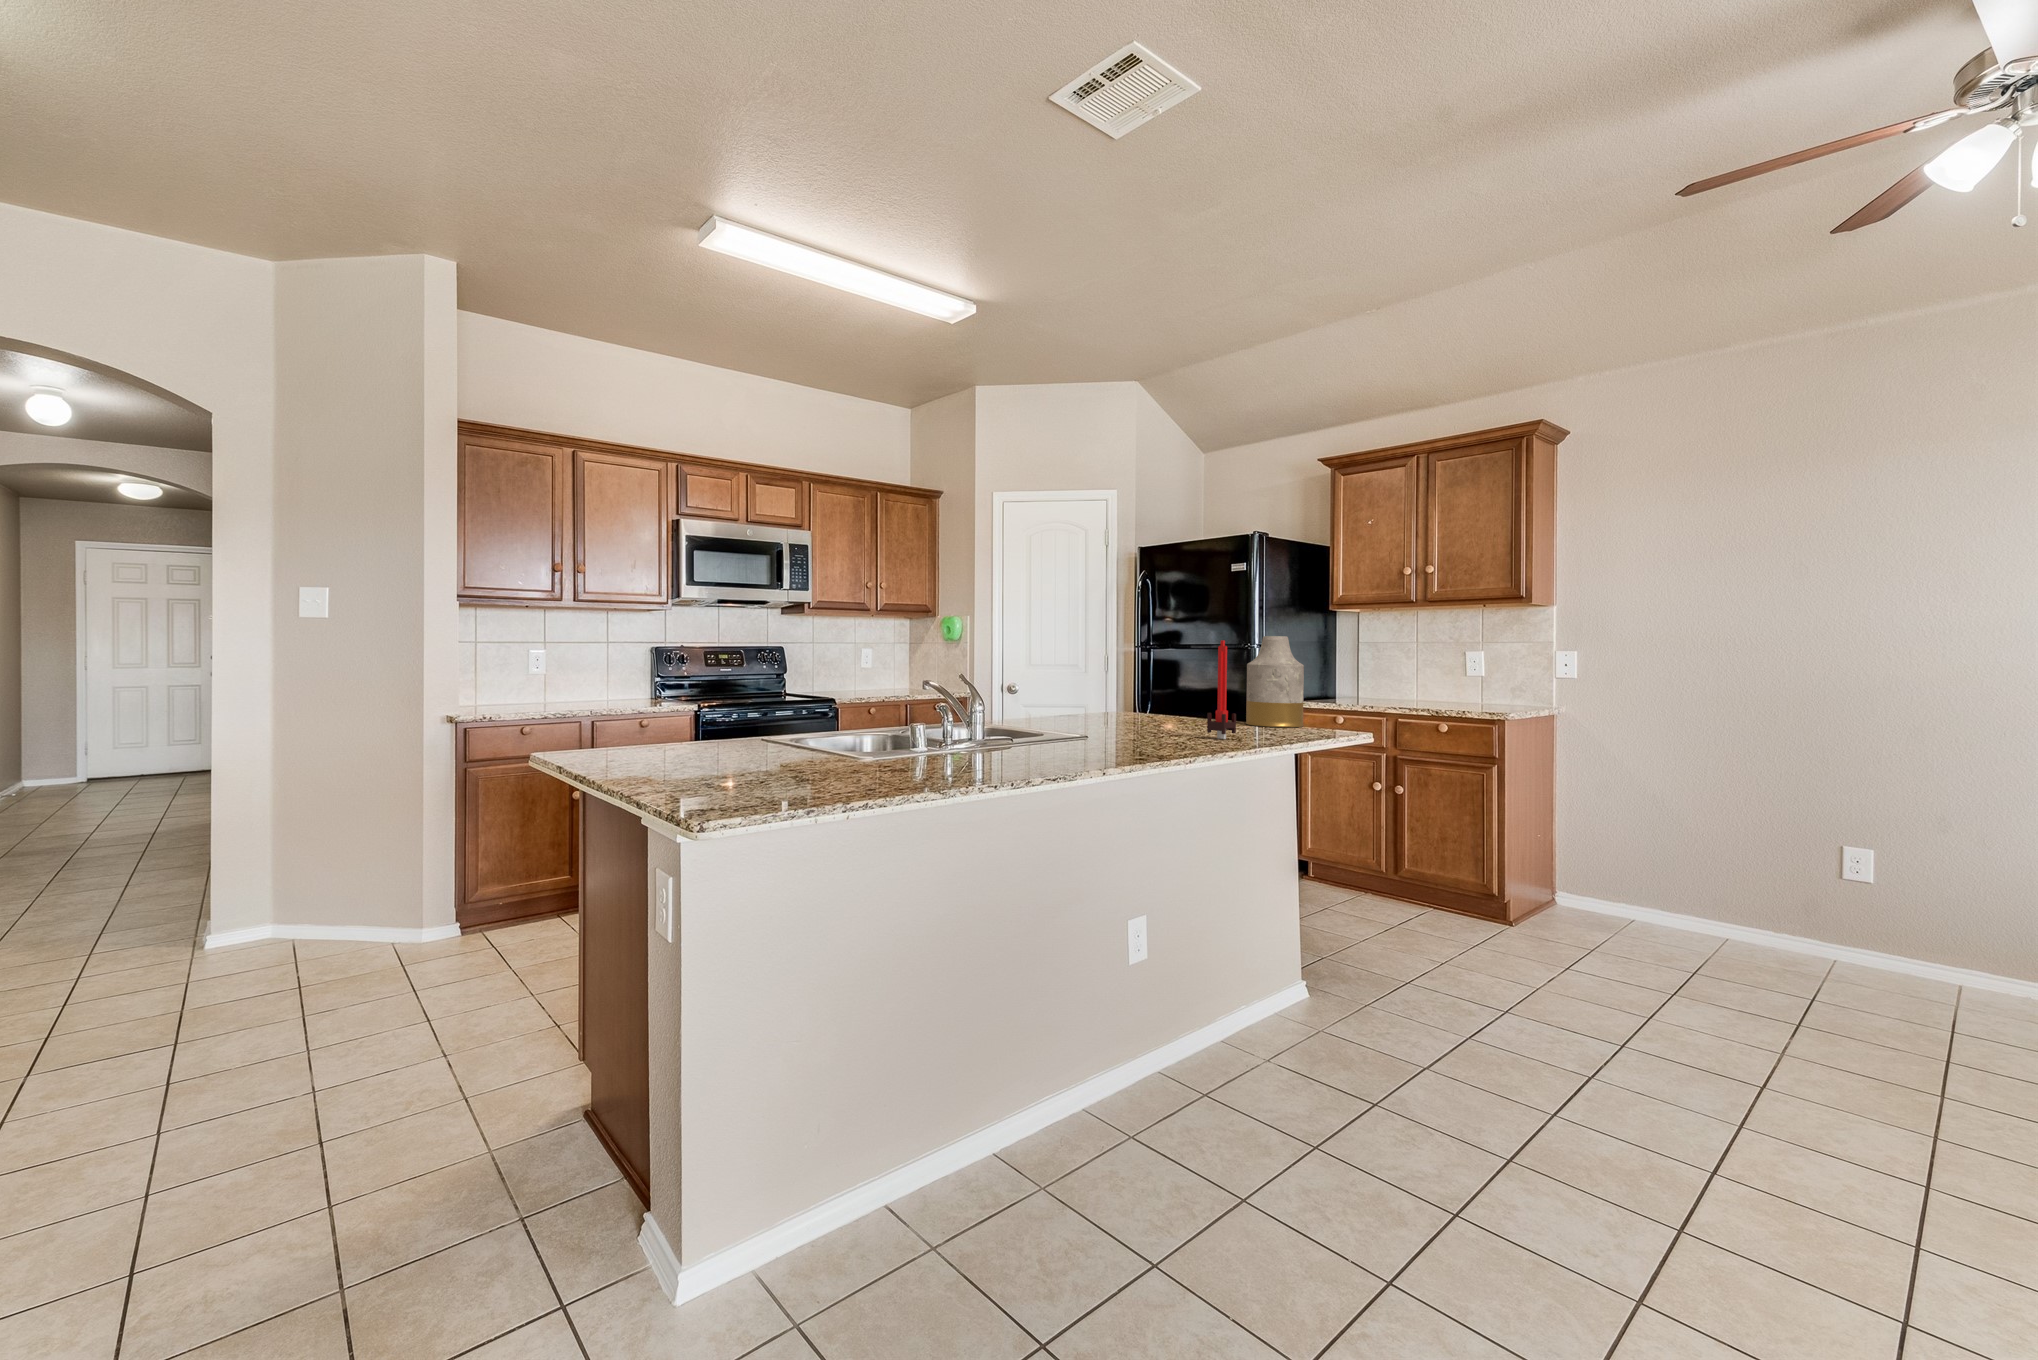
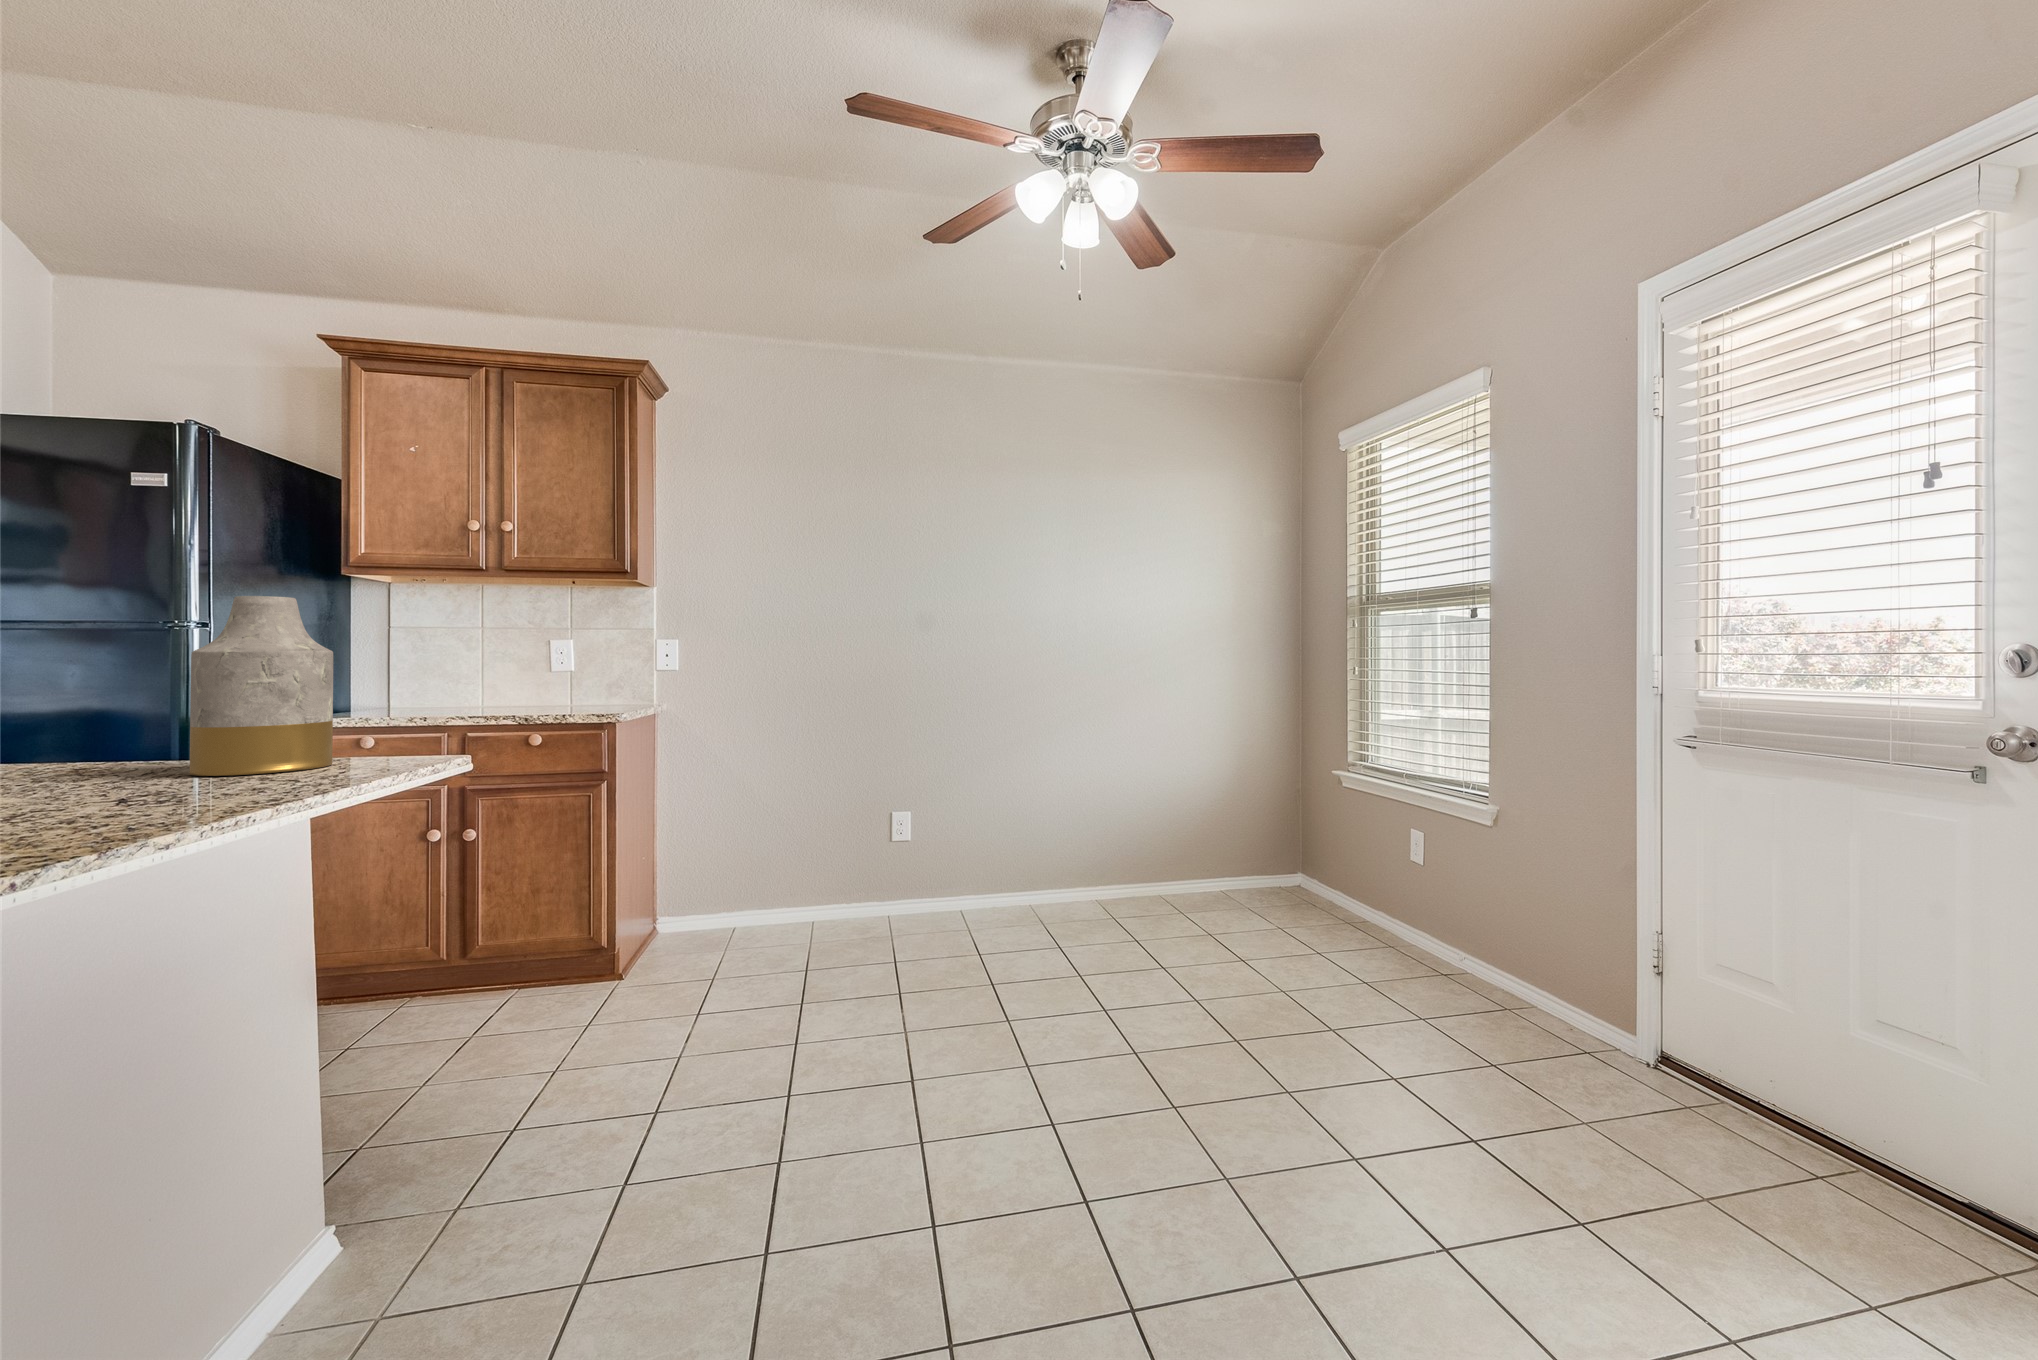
candle: present [1207,641,1236,739] -> none [82,586,181,825]

